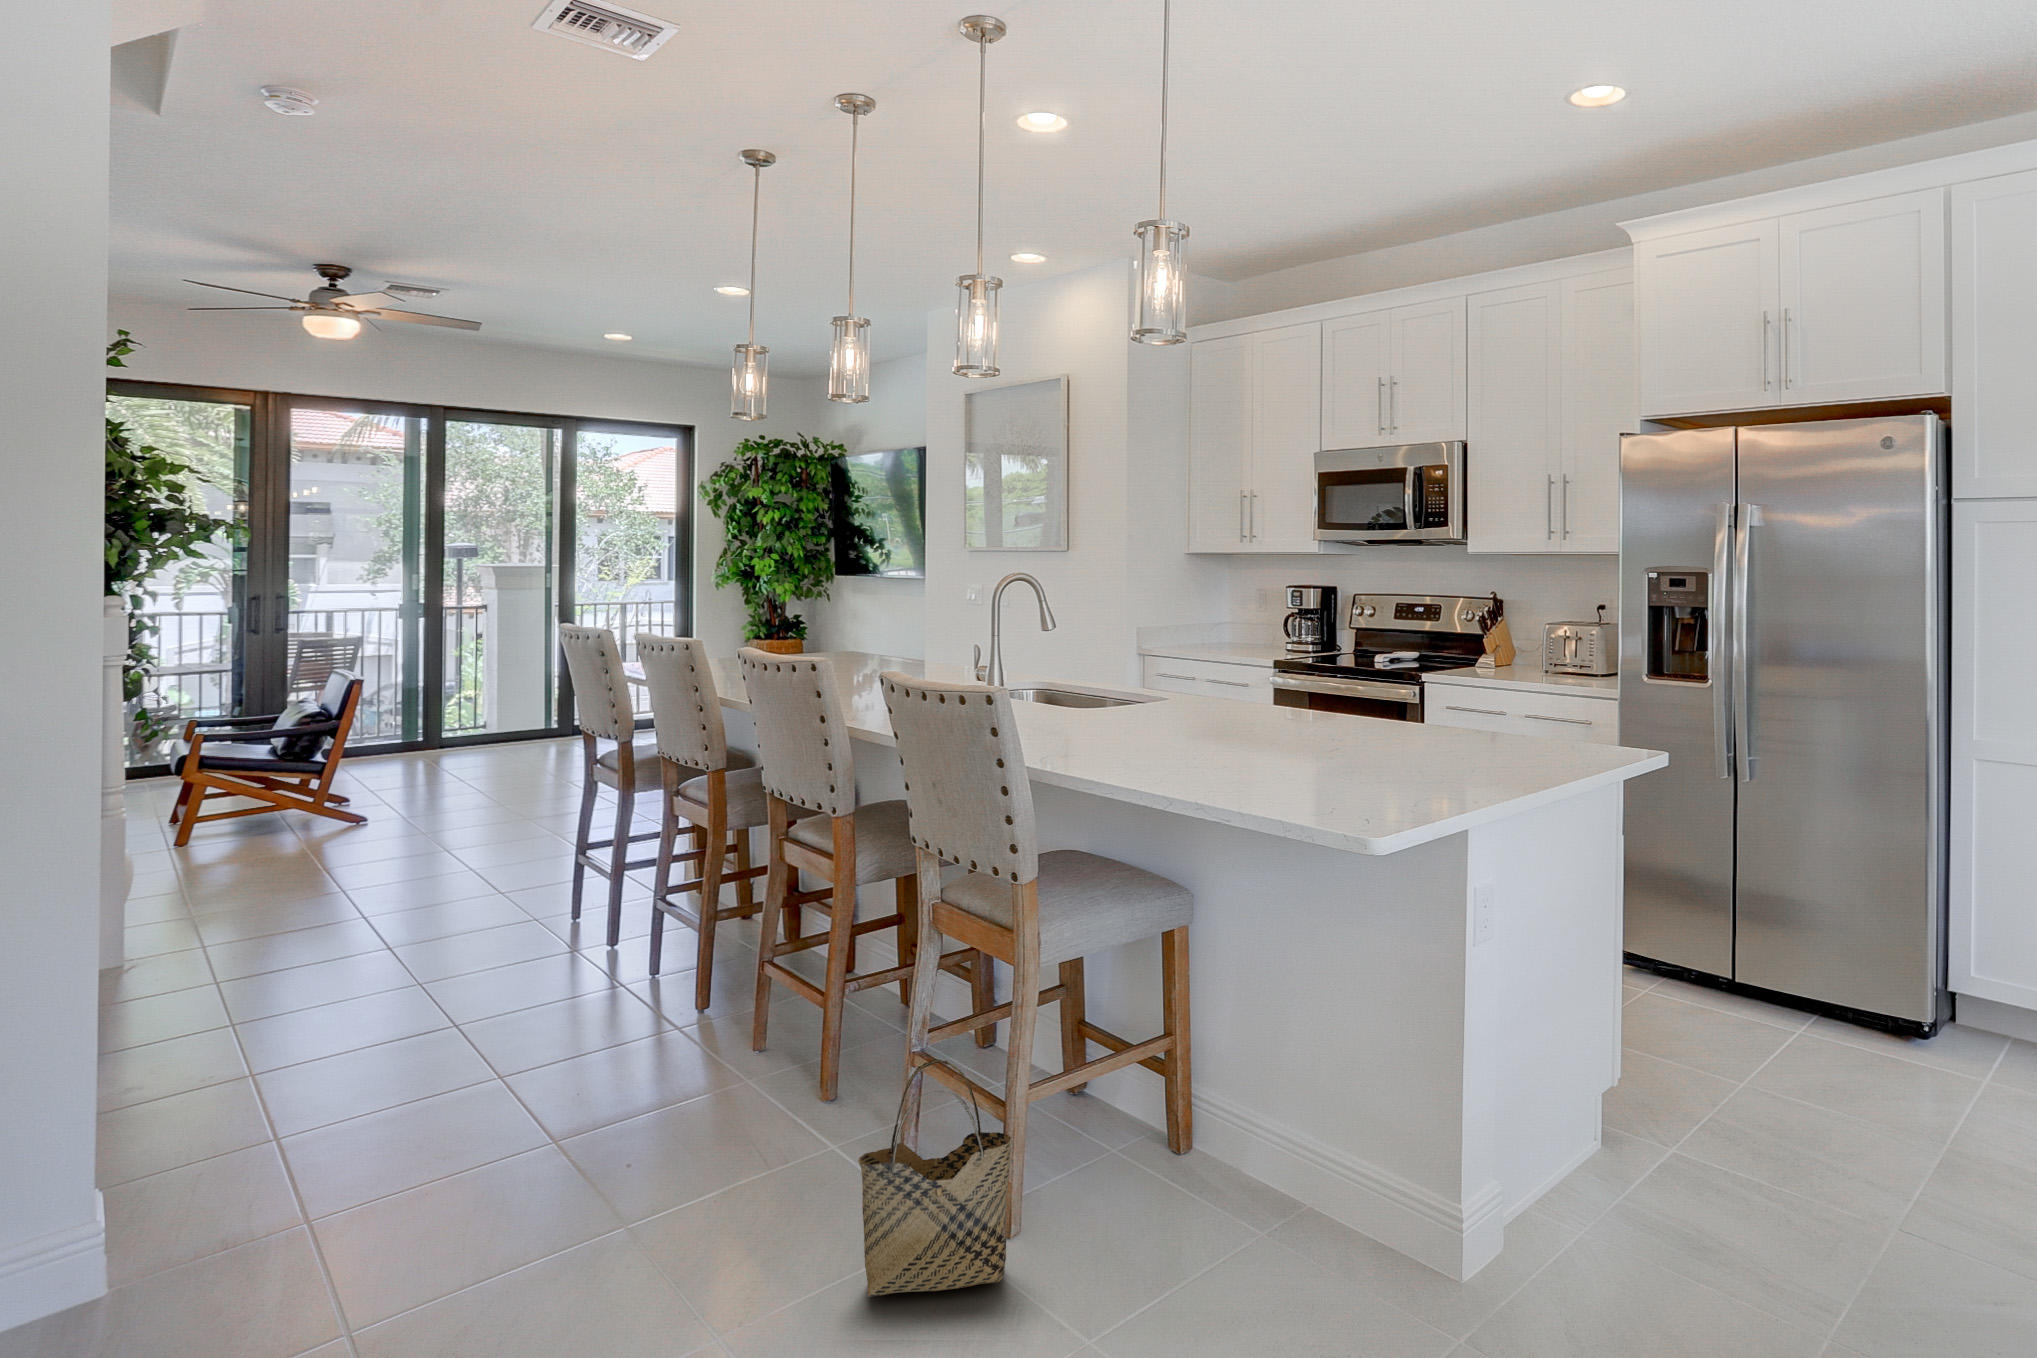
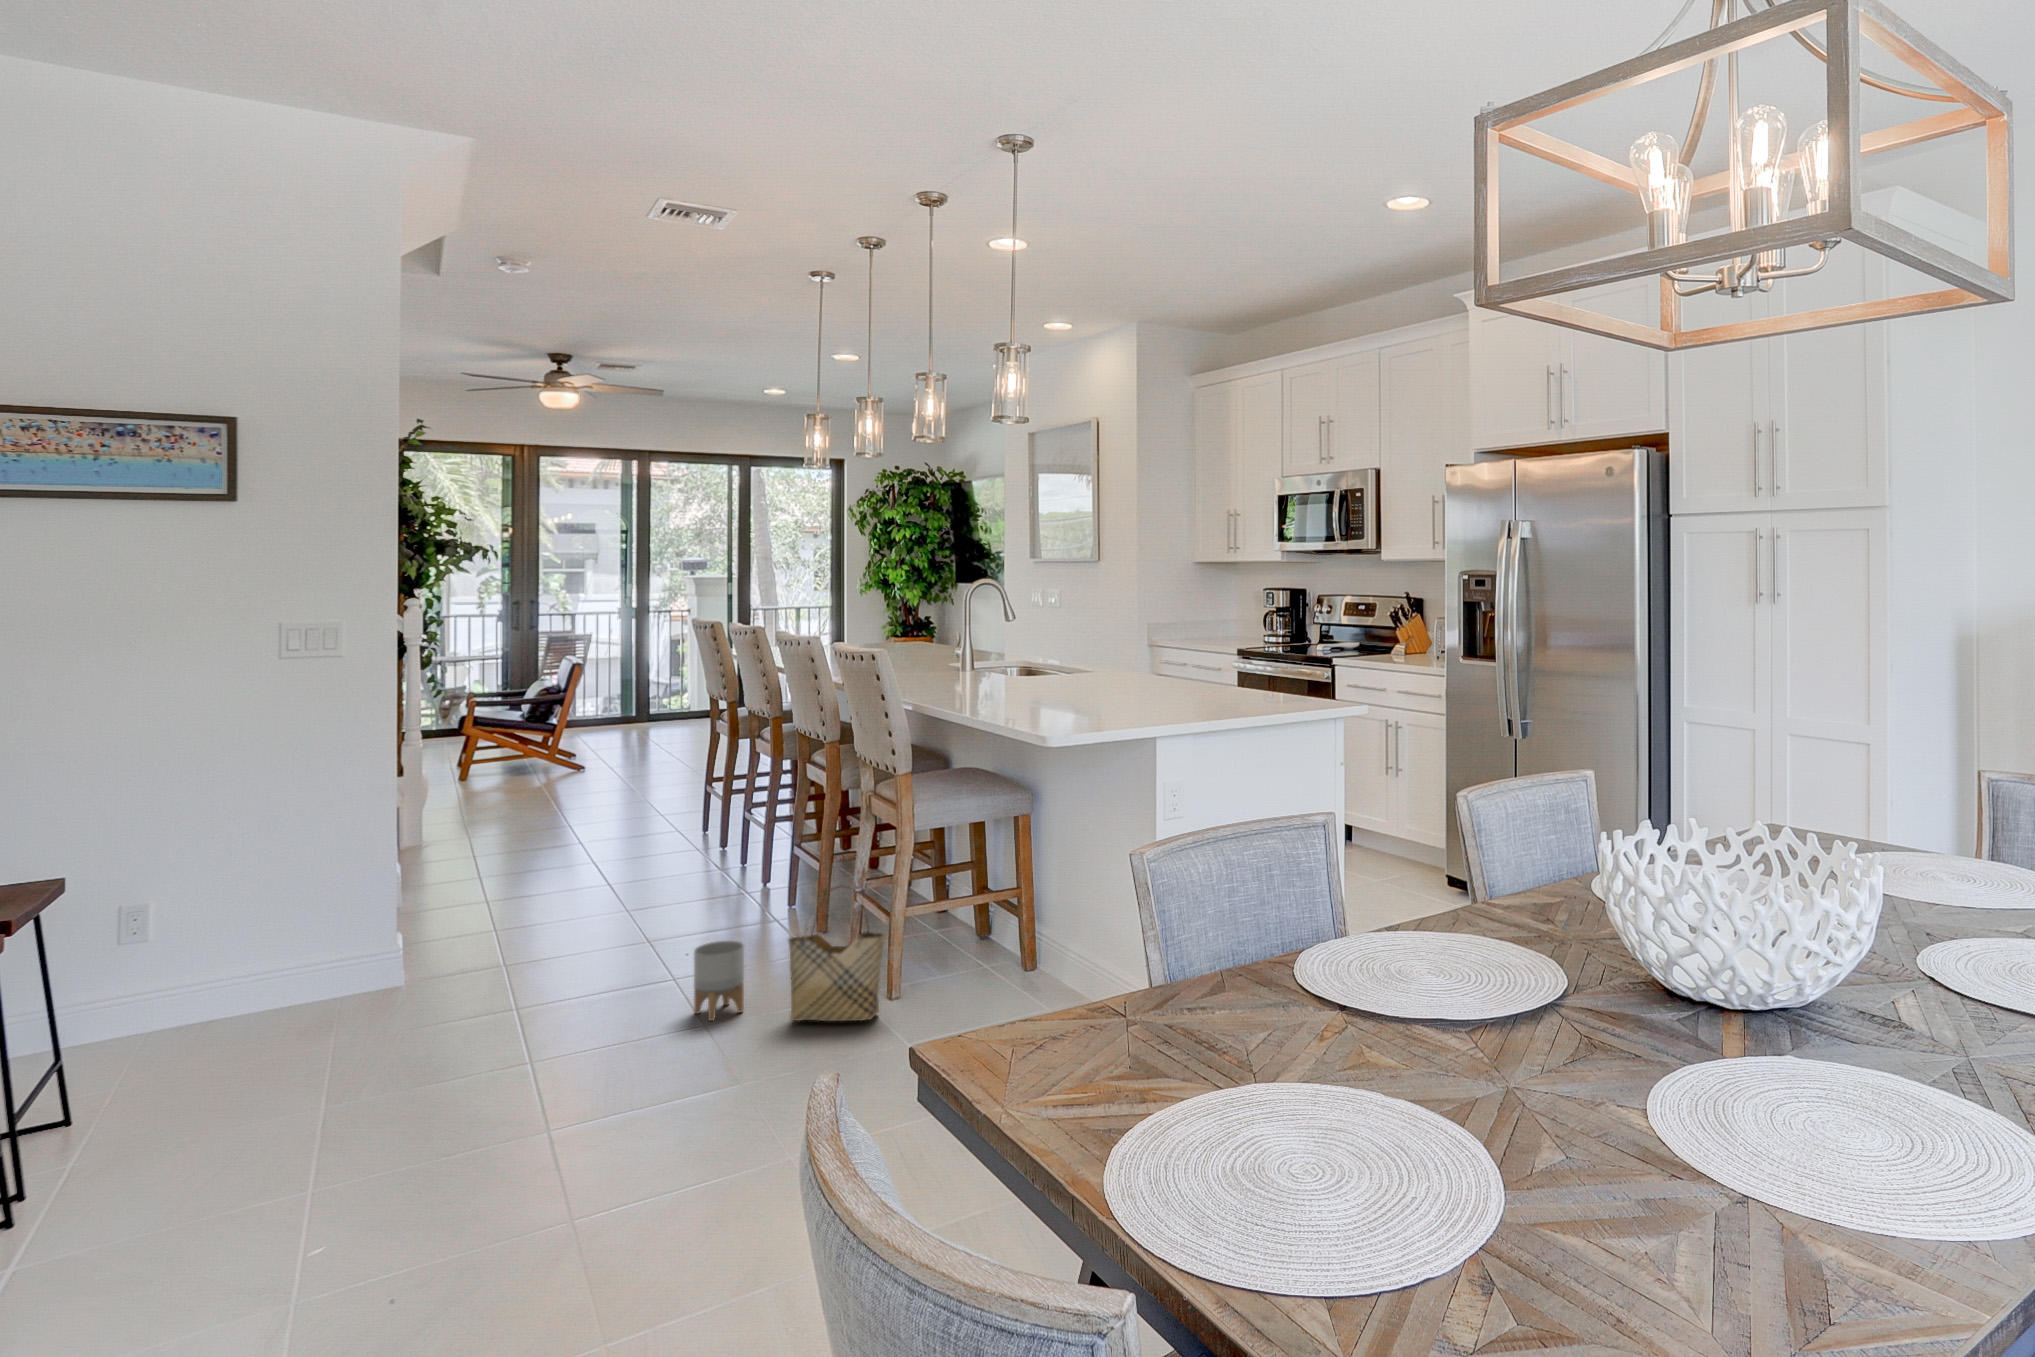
planter: none [691,1159,775,1308] -> present [694,941,744,1021]

